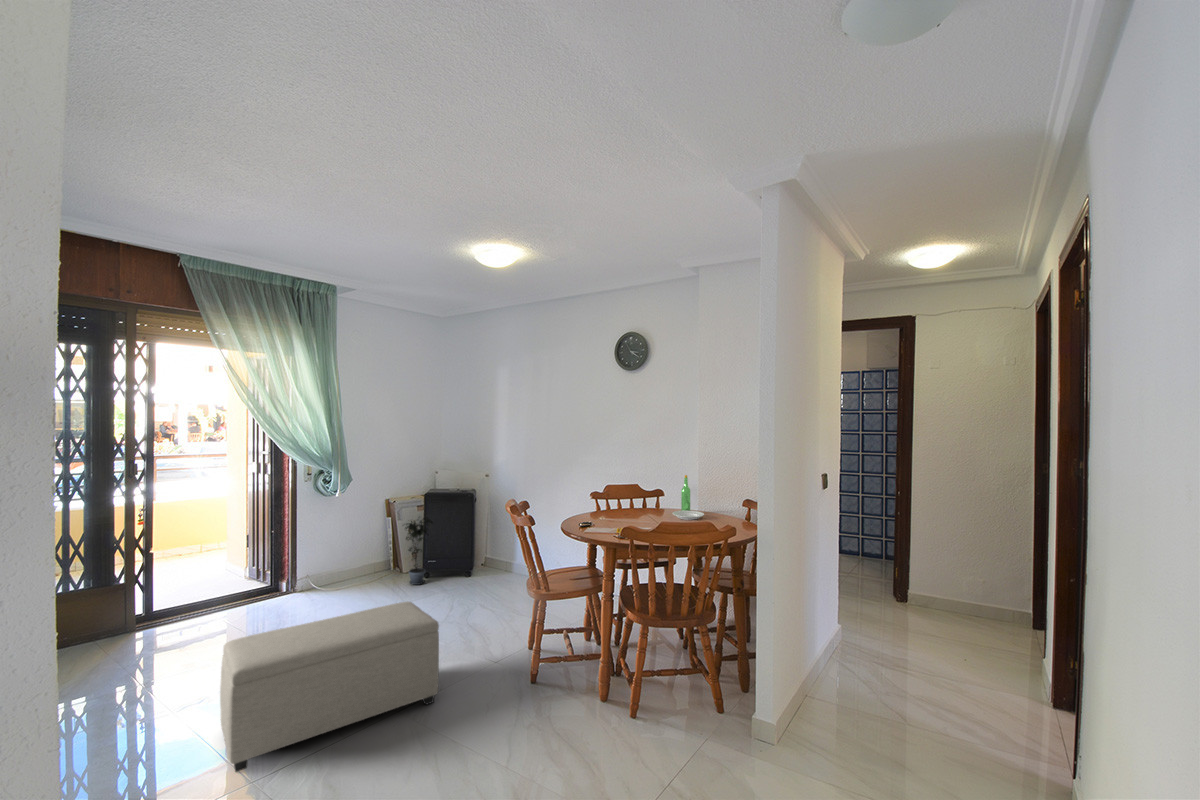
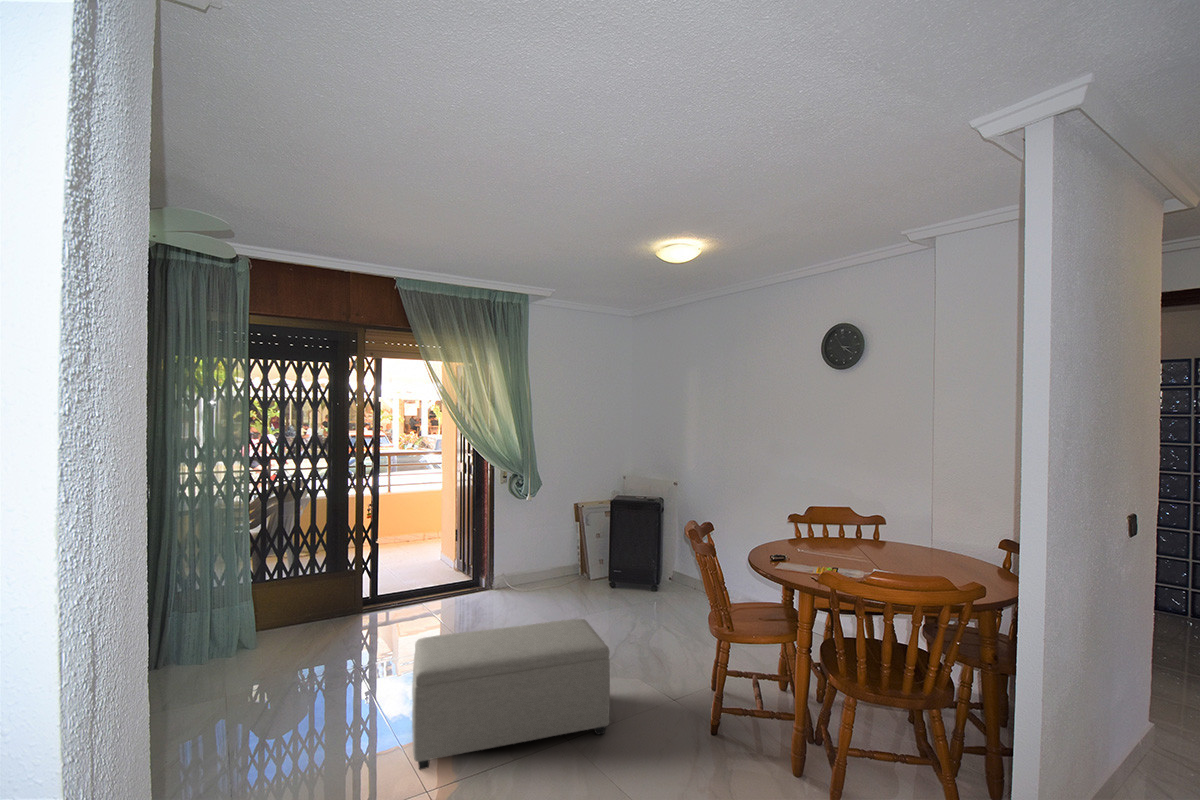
plate: present [672,475,704,520] -> none [892,502,939,561]
potted plant: present [405,514,433,585] -> none [587,522,617,594]

